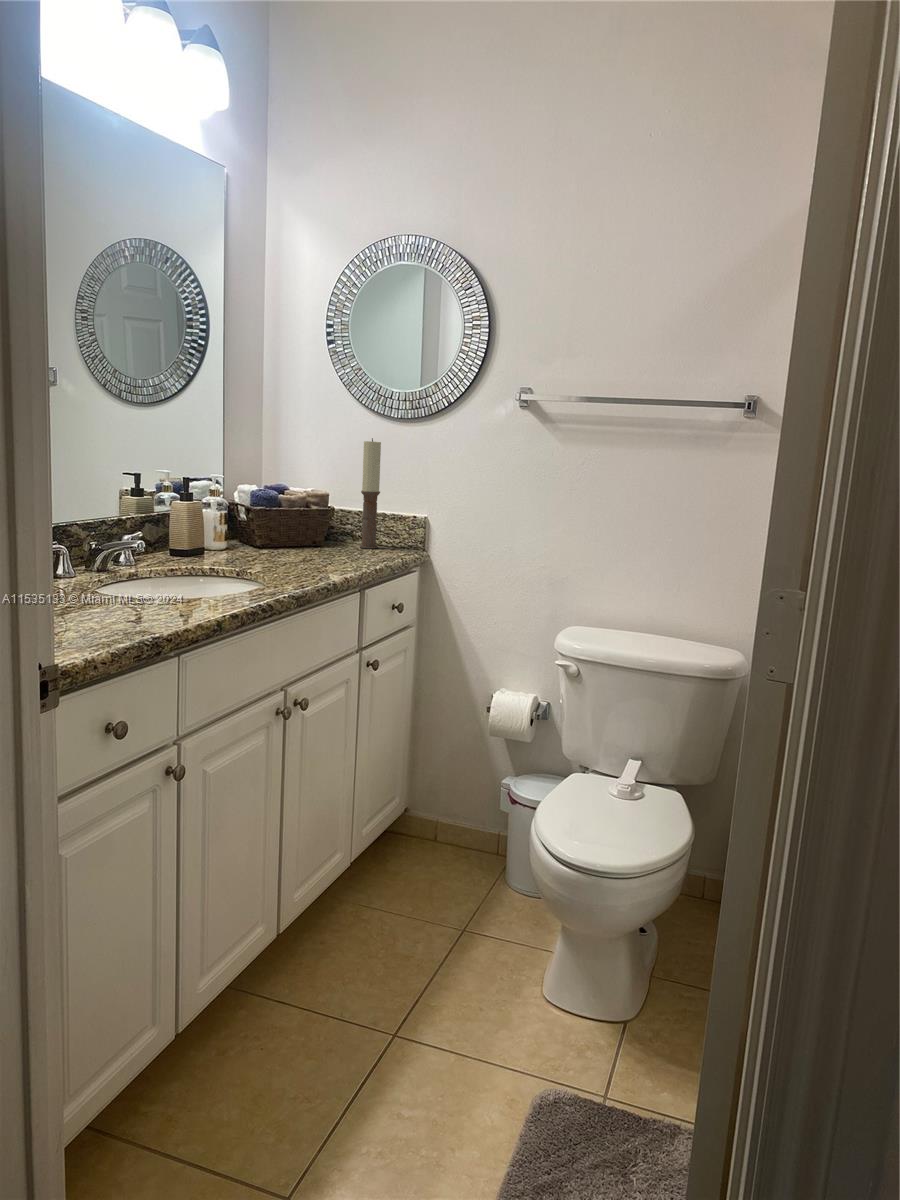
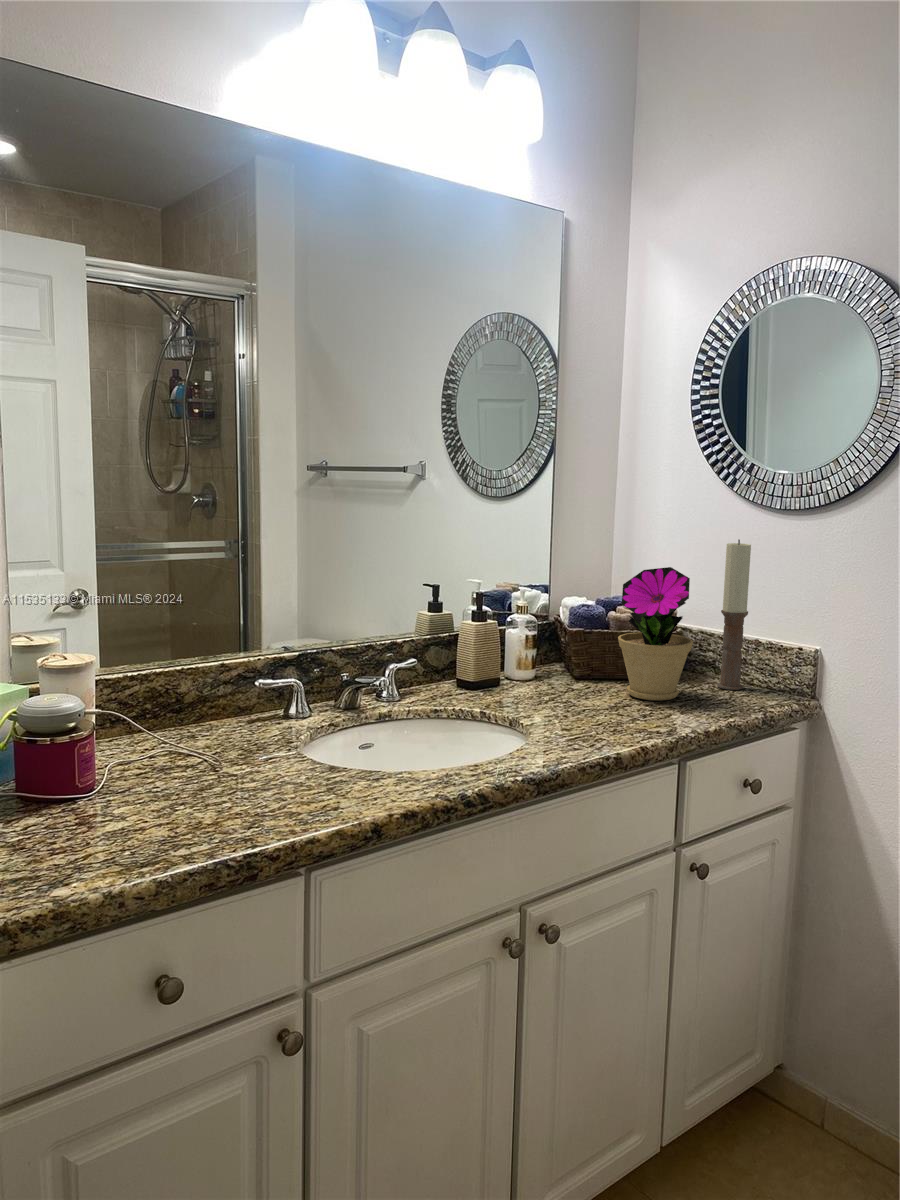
flower pot: none [295,457,350,556] -> present [618,567,693,700]

